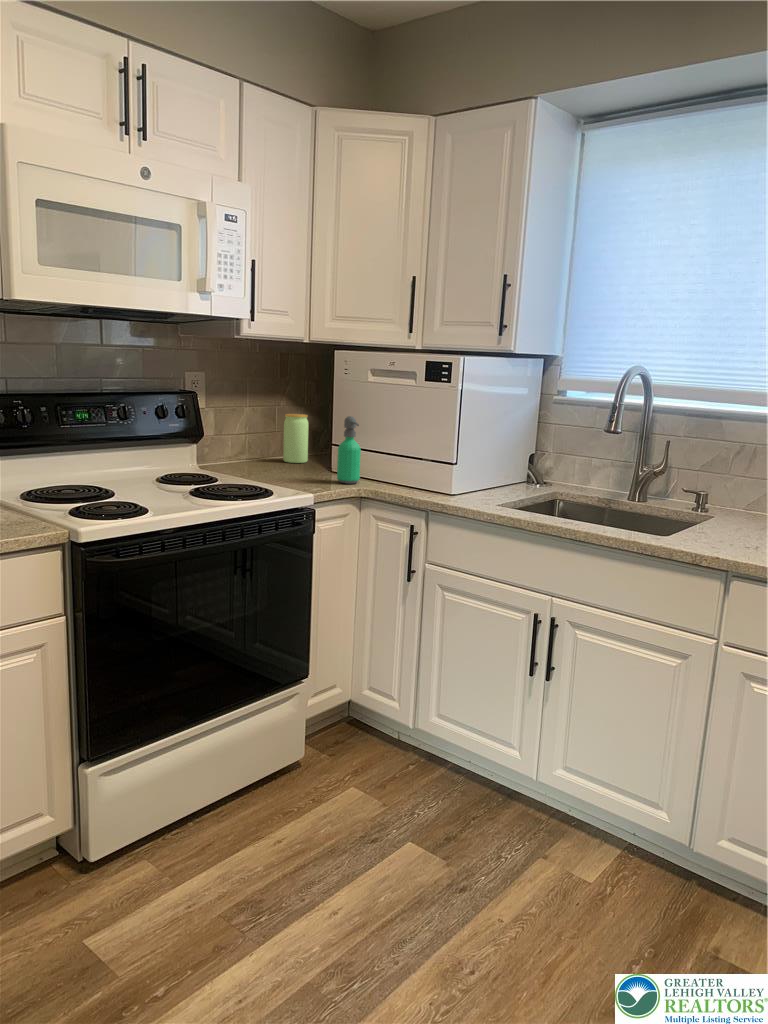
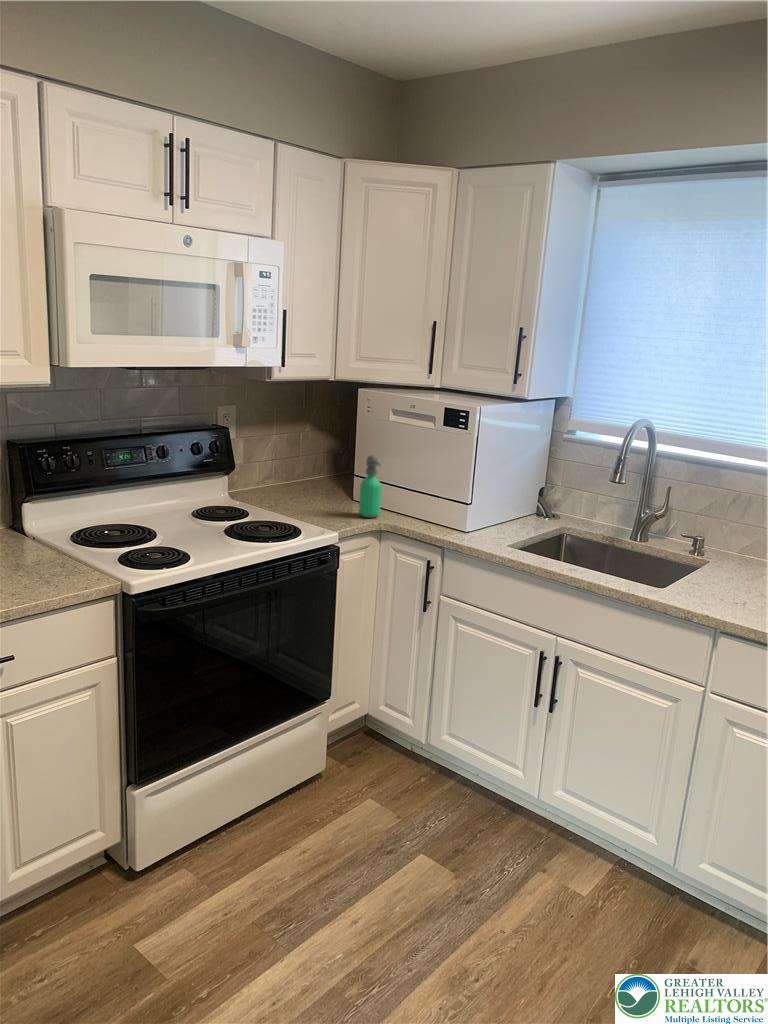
jar: present [283,414,308,463] -> none [307,442,331,489]

